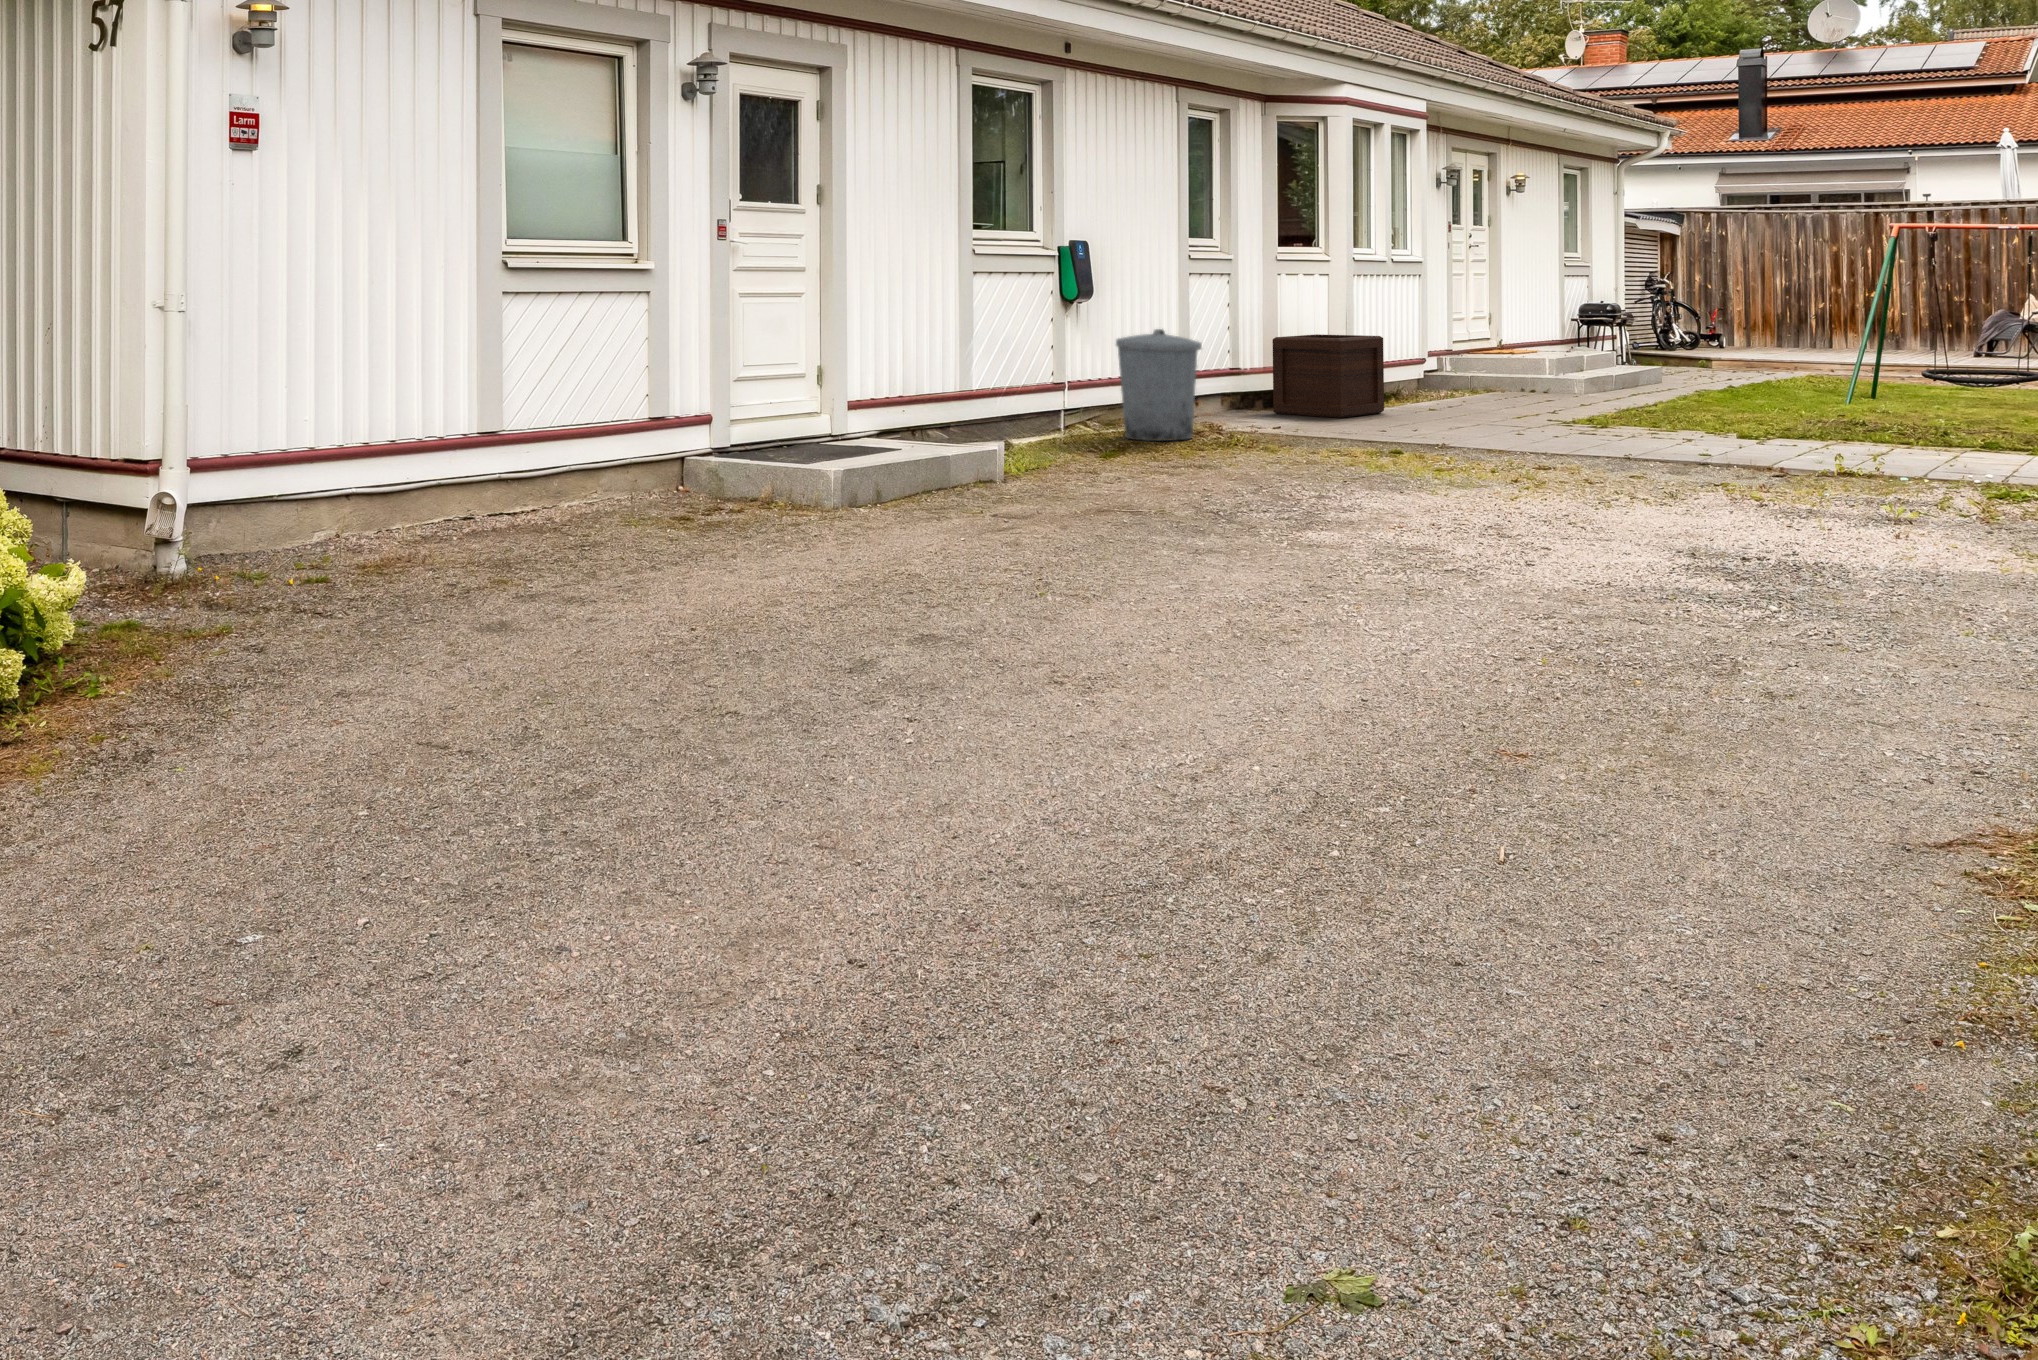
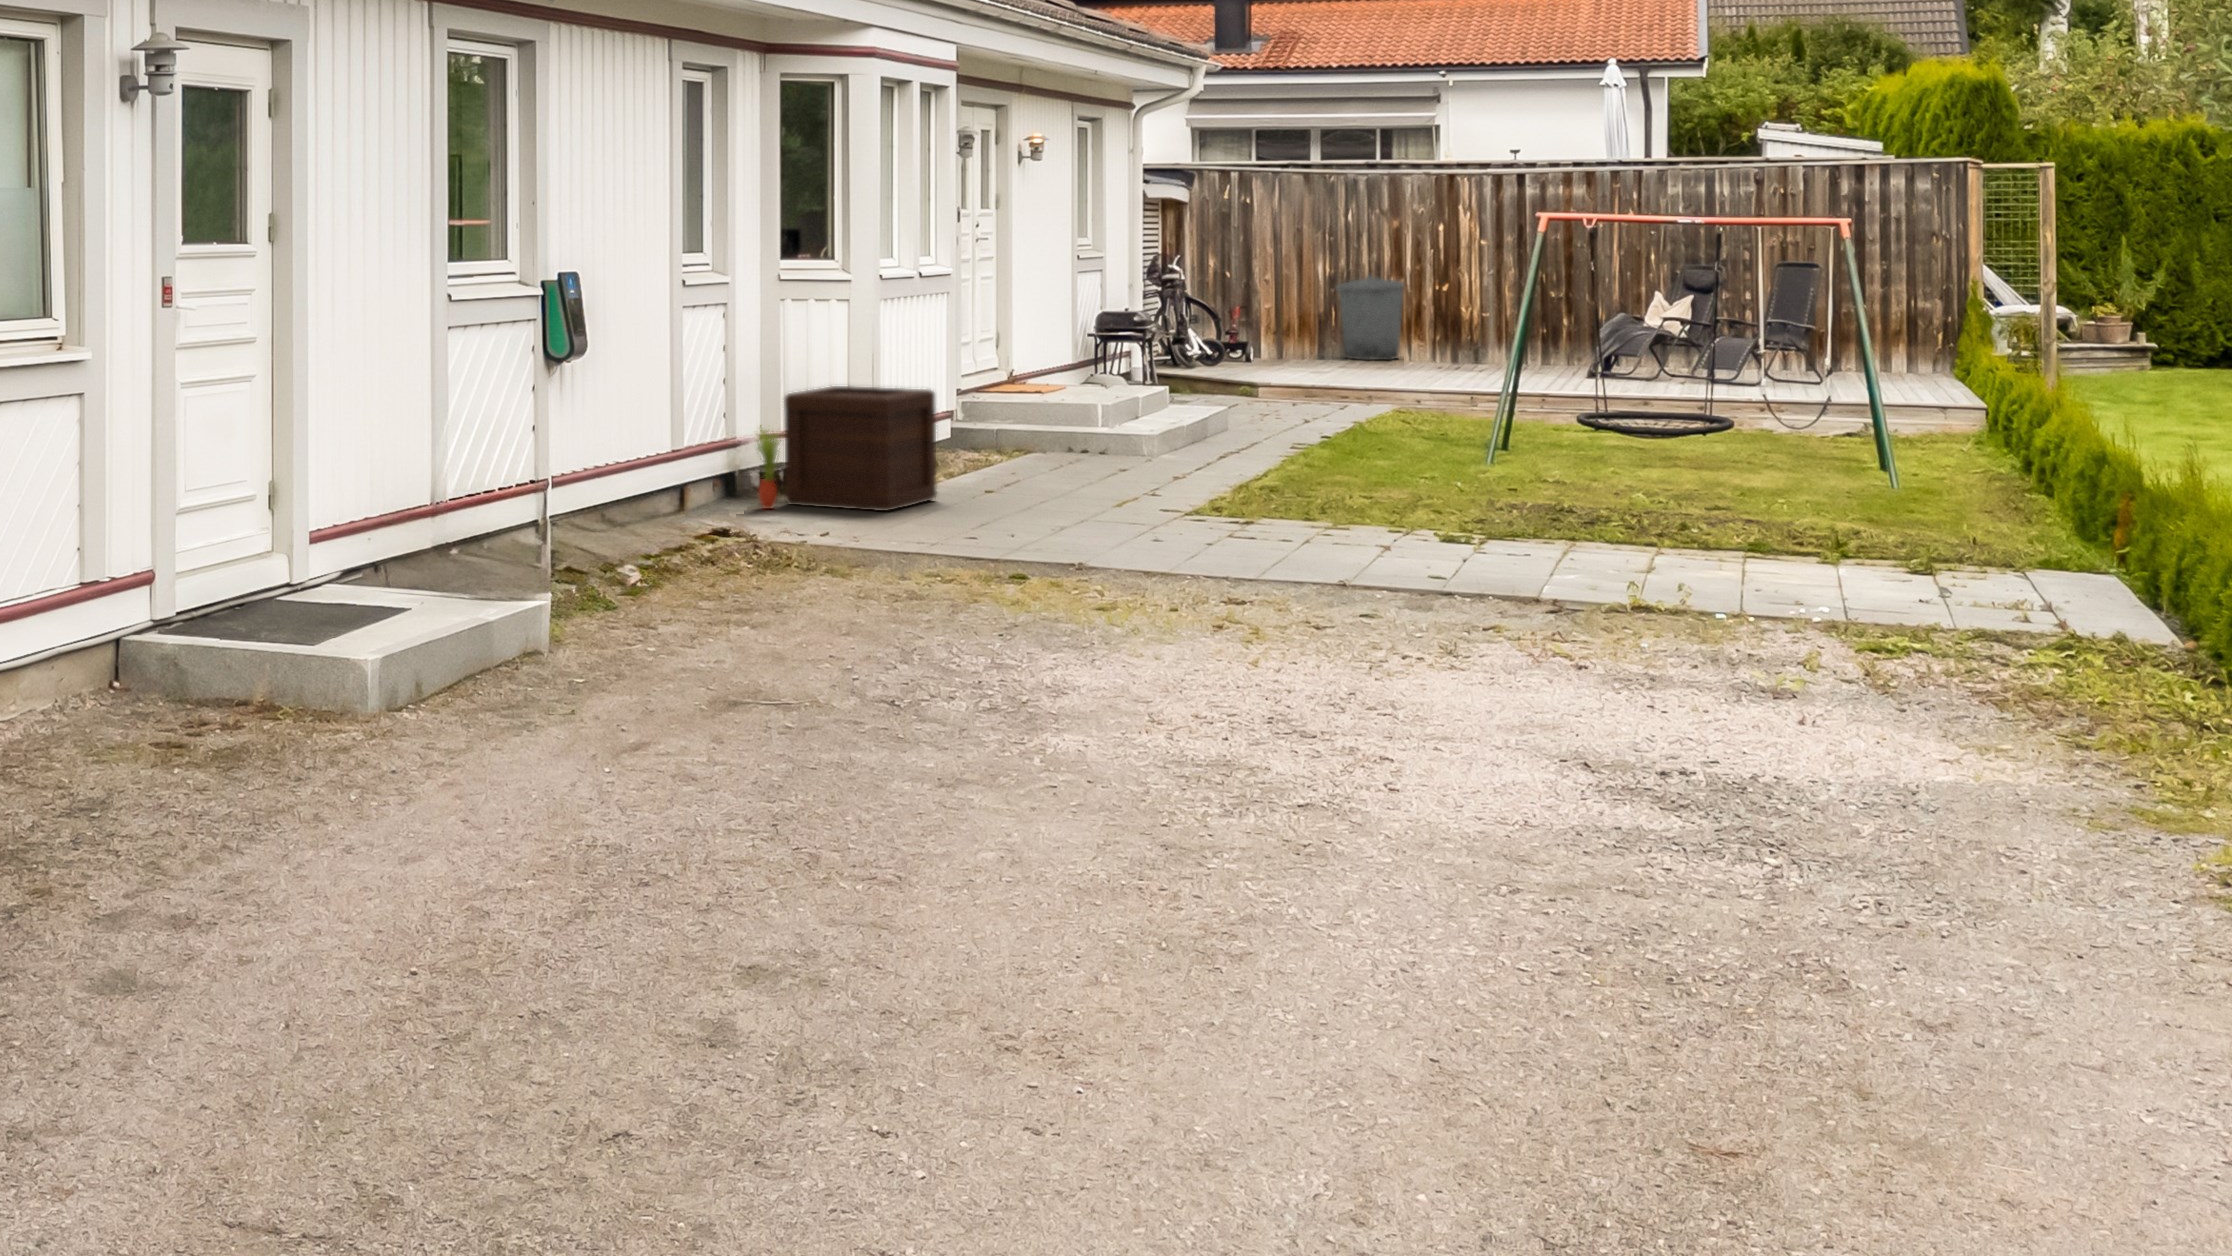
trash can: present [1116,329,1202,441] -> present [1336,275,1404,360]
potted plant: none [1248,357,1269,415] -> present [755,425,781,509]

